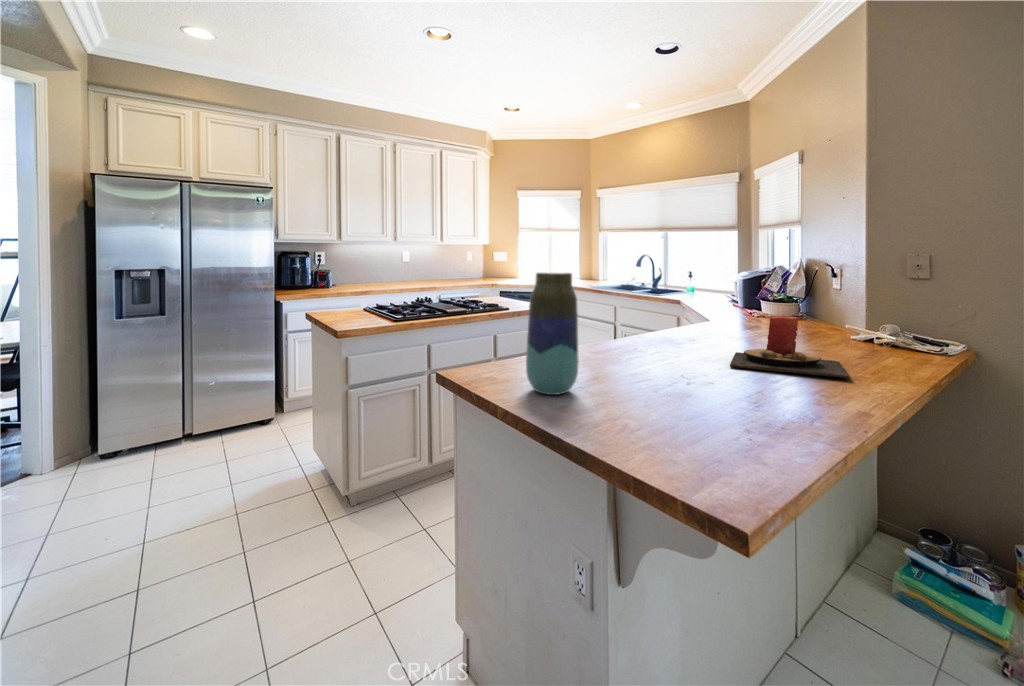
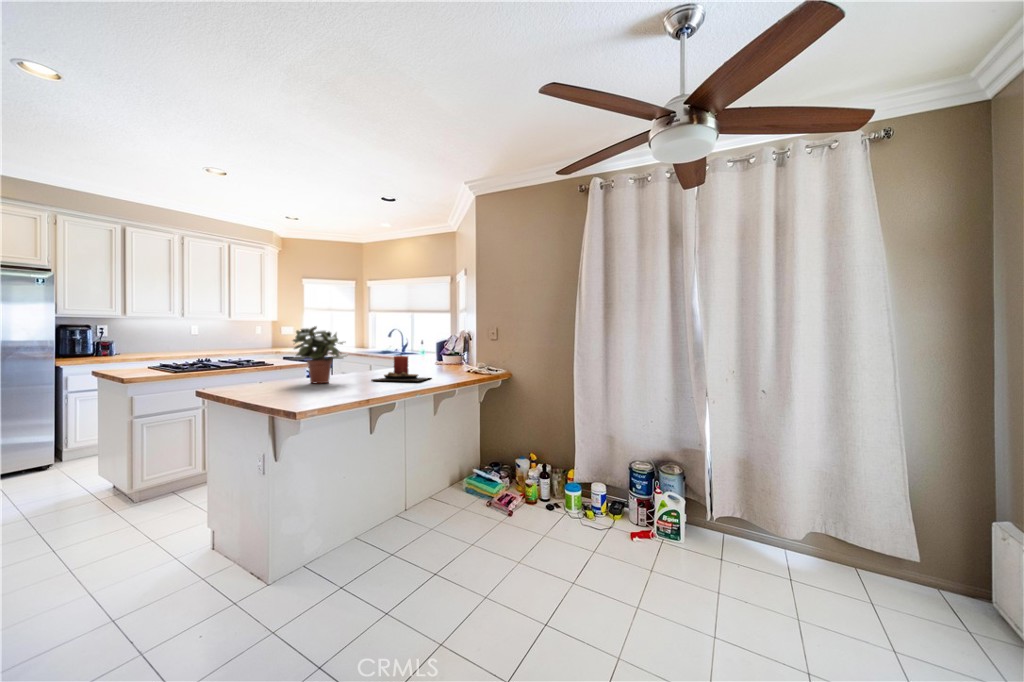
potted plant: none [587,257,700,371] -> present [290,326,348,383]
vase: present [526,272,579,395] -> none [246,332,275,390]

